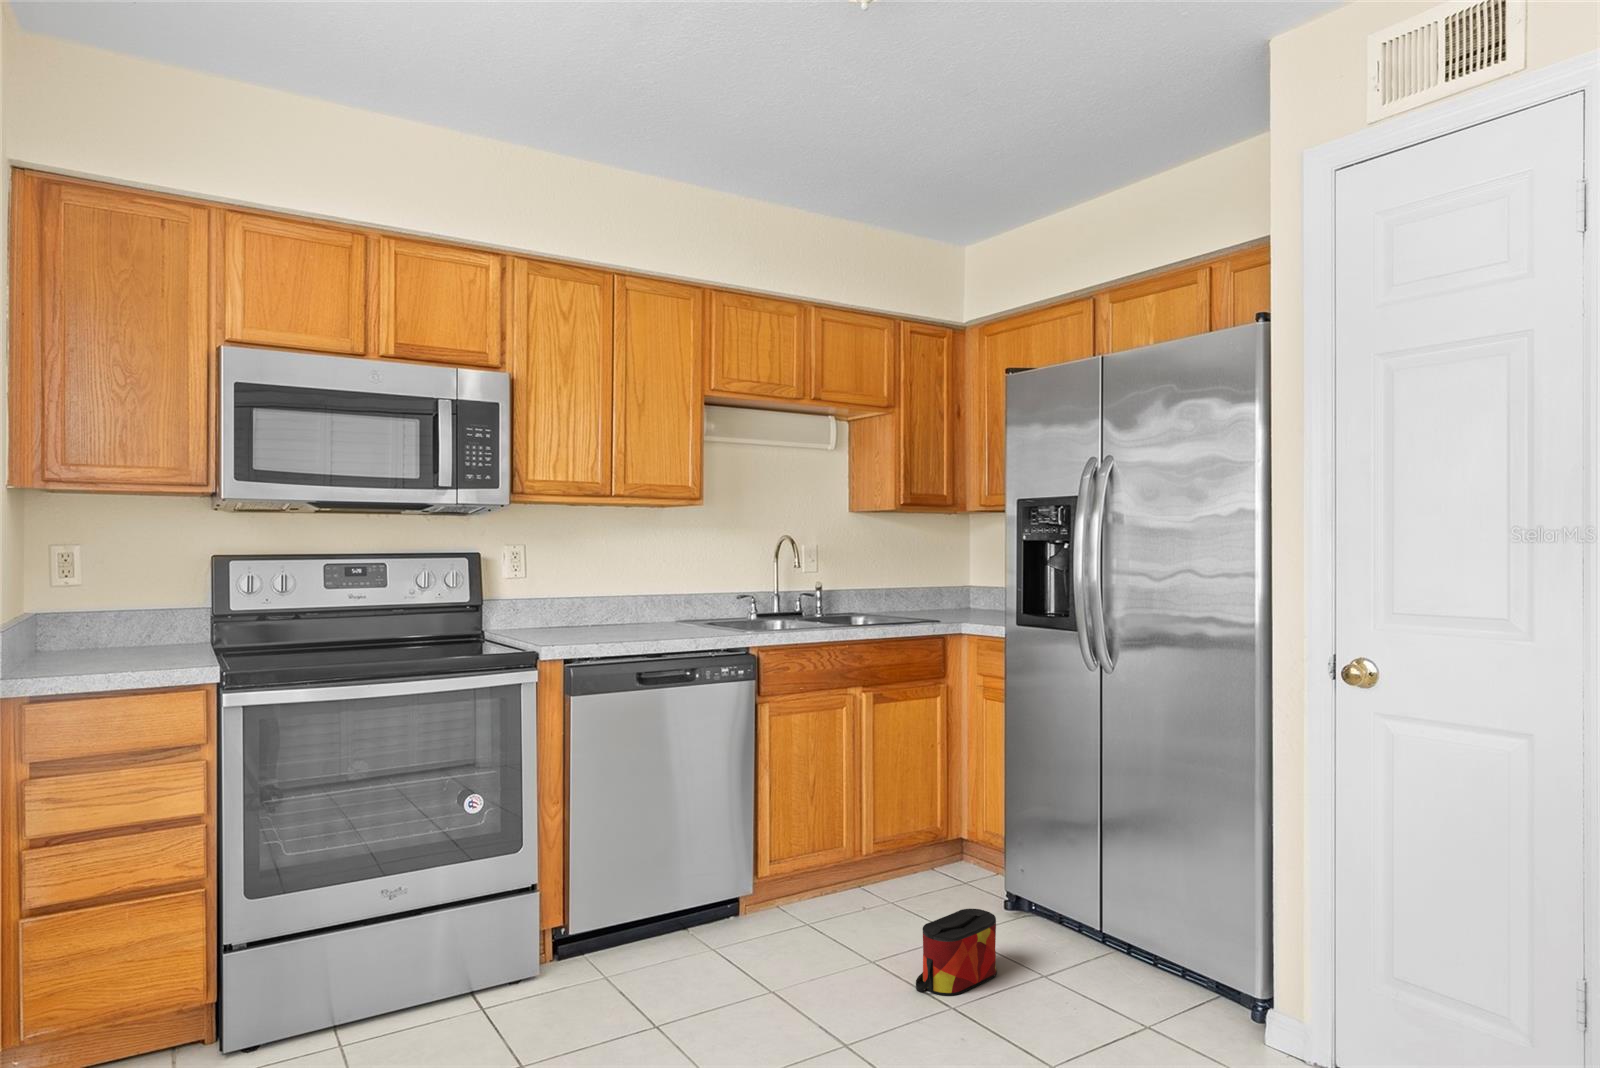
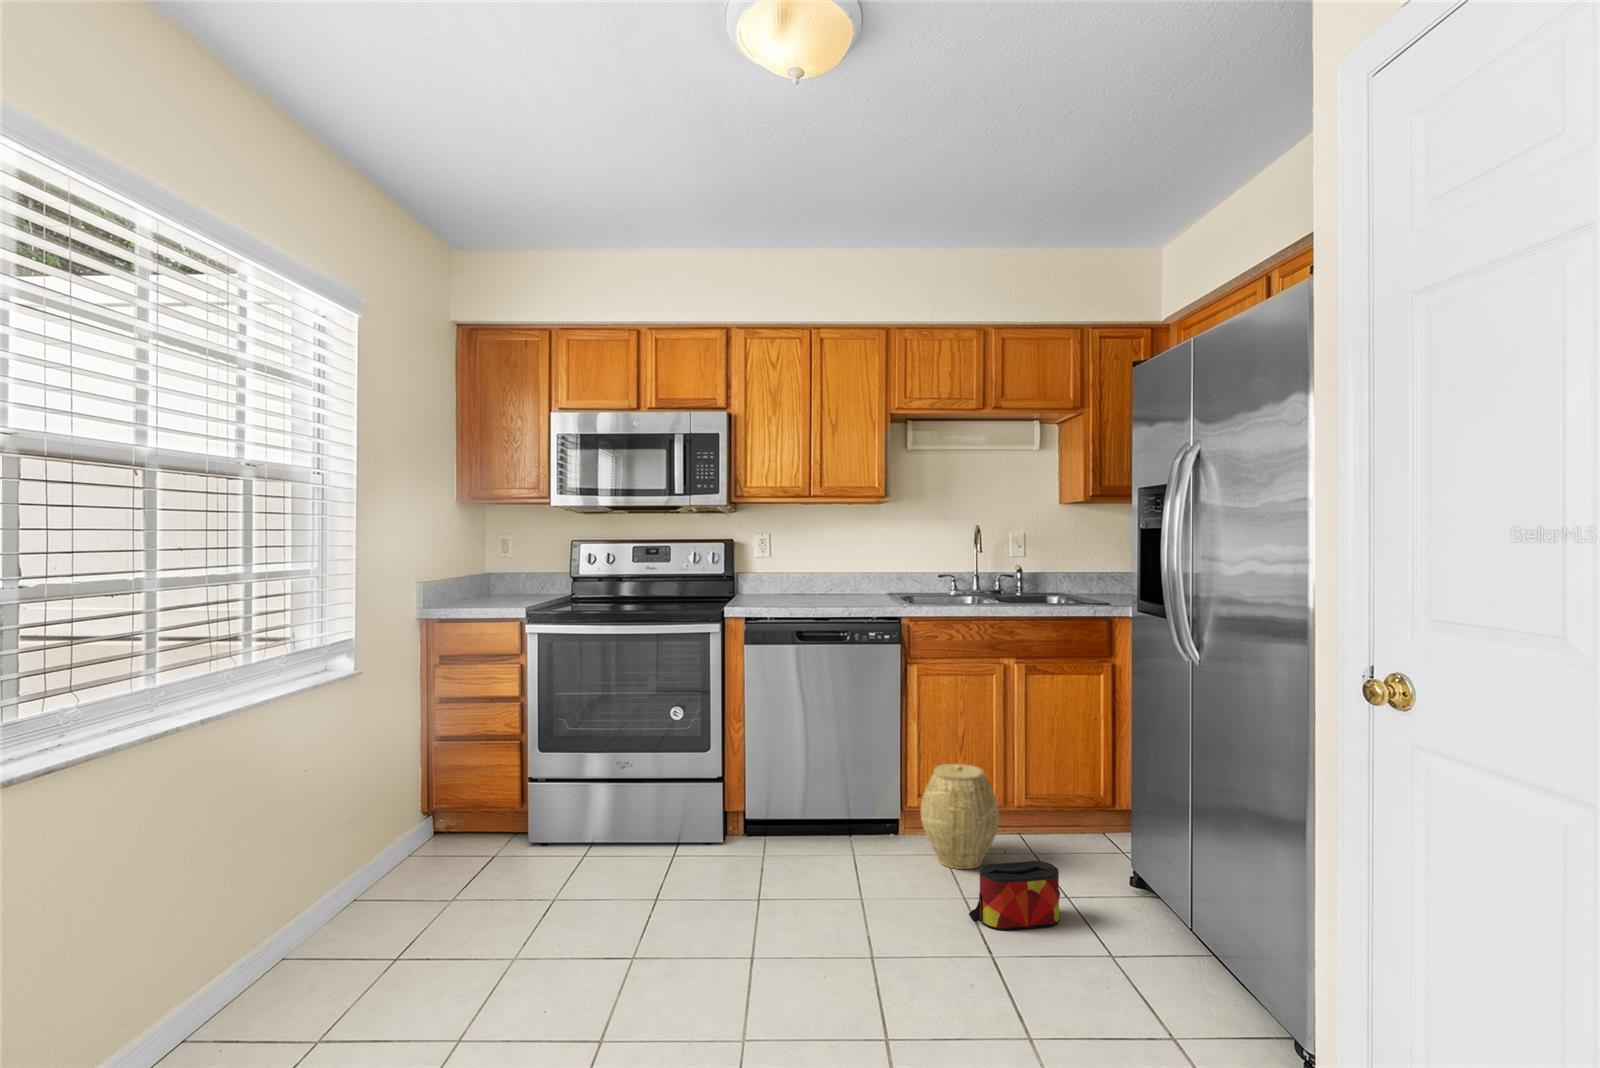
woven basket: none [794,816,884,940] -> present [921,764,999,869]

